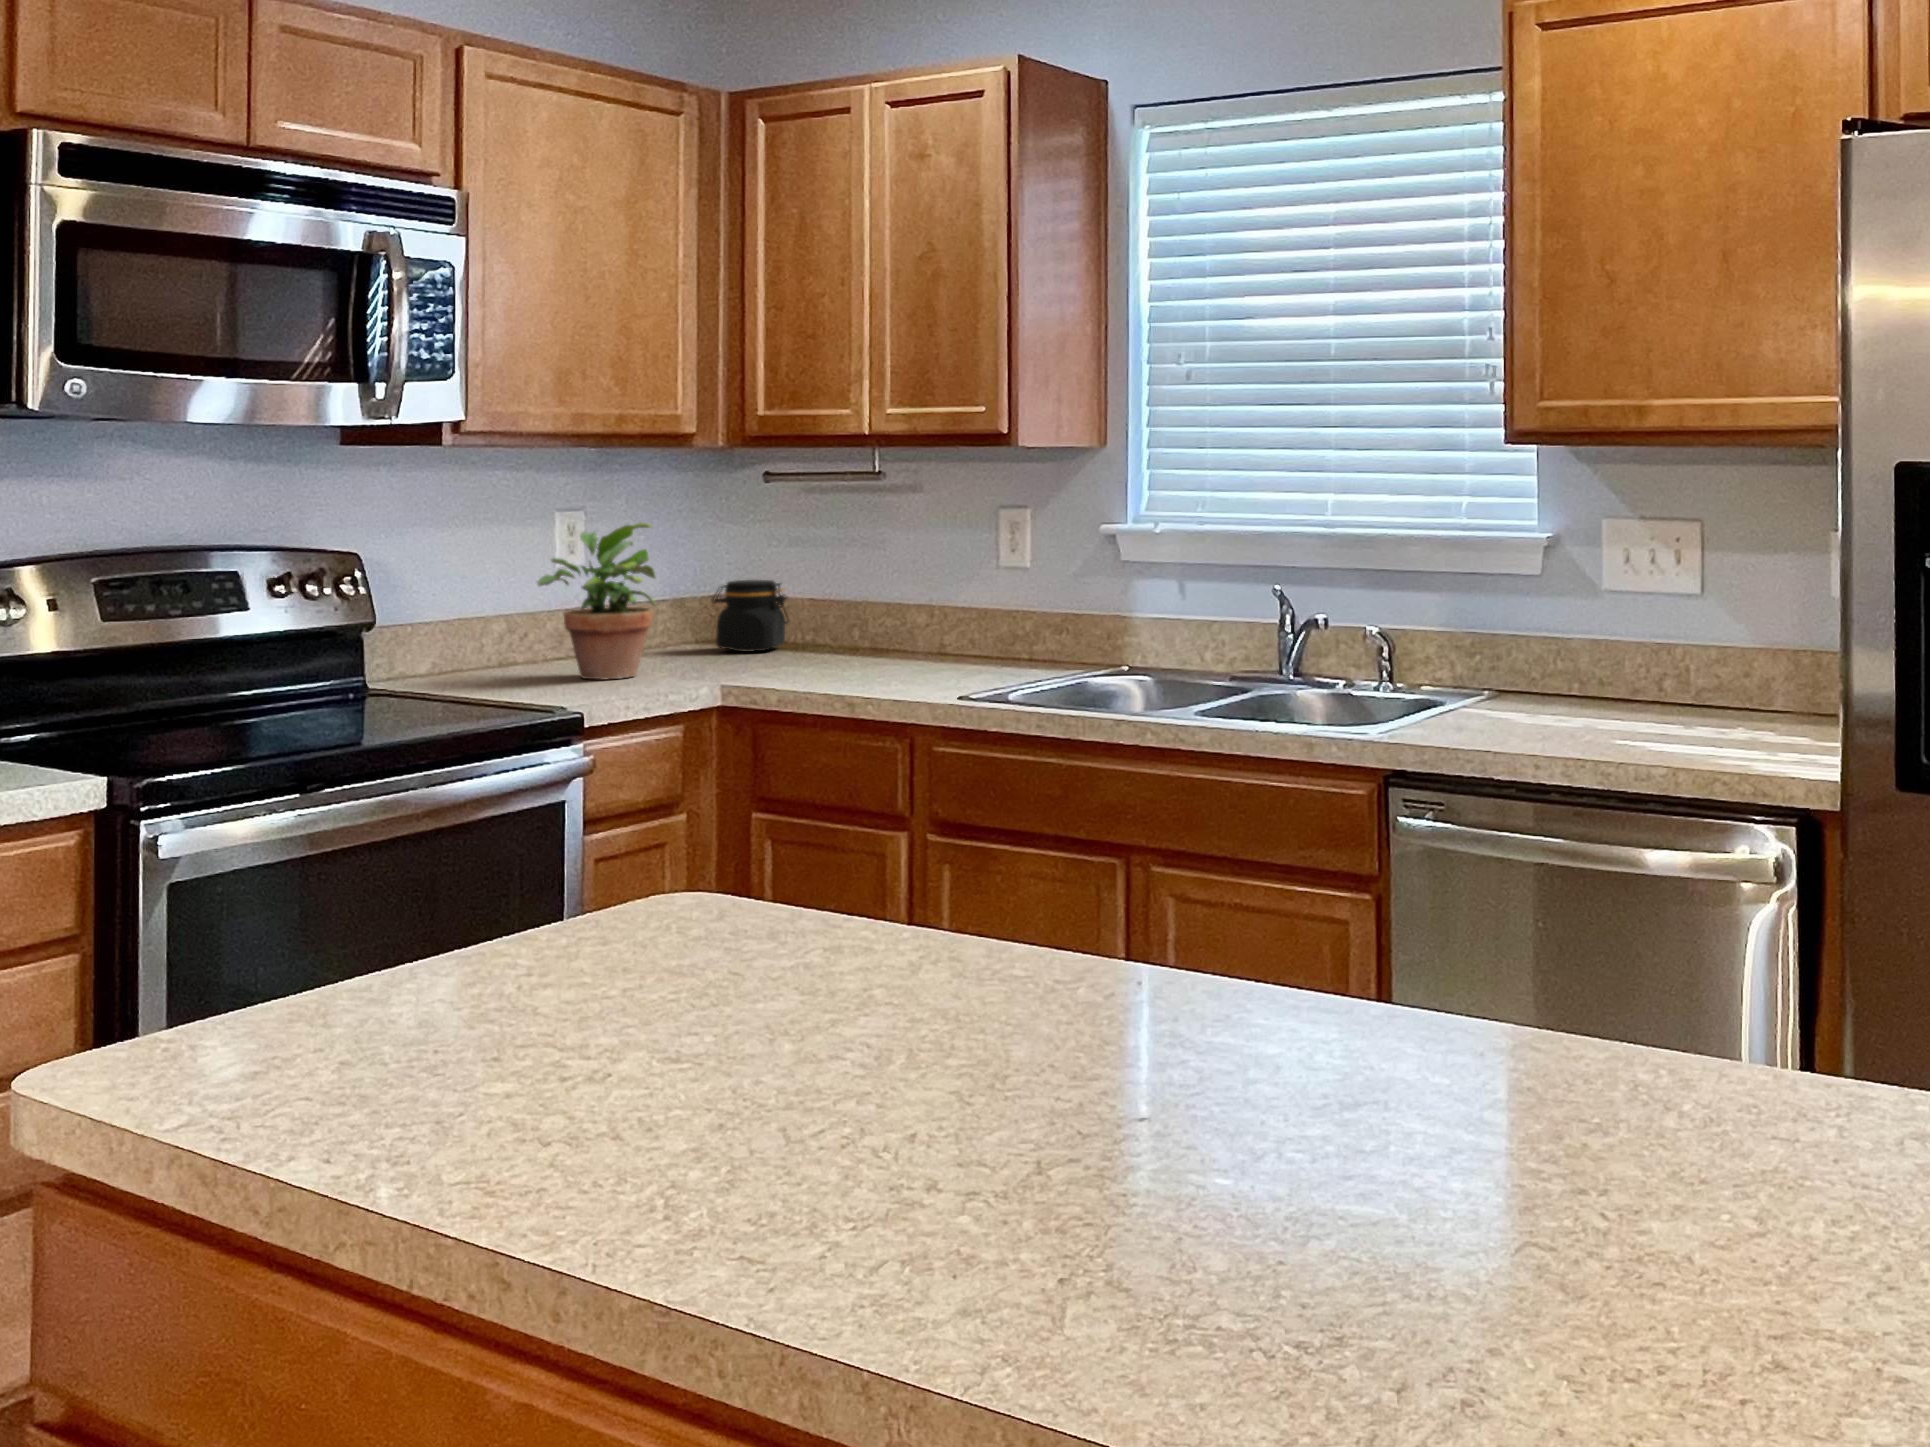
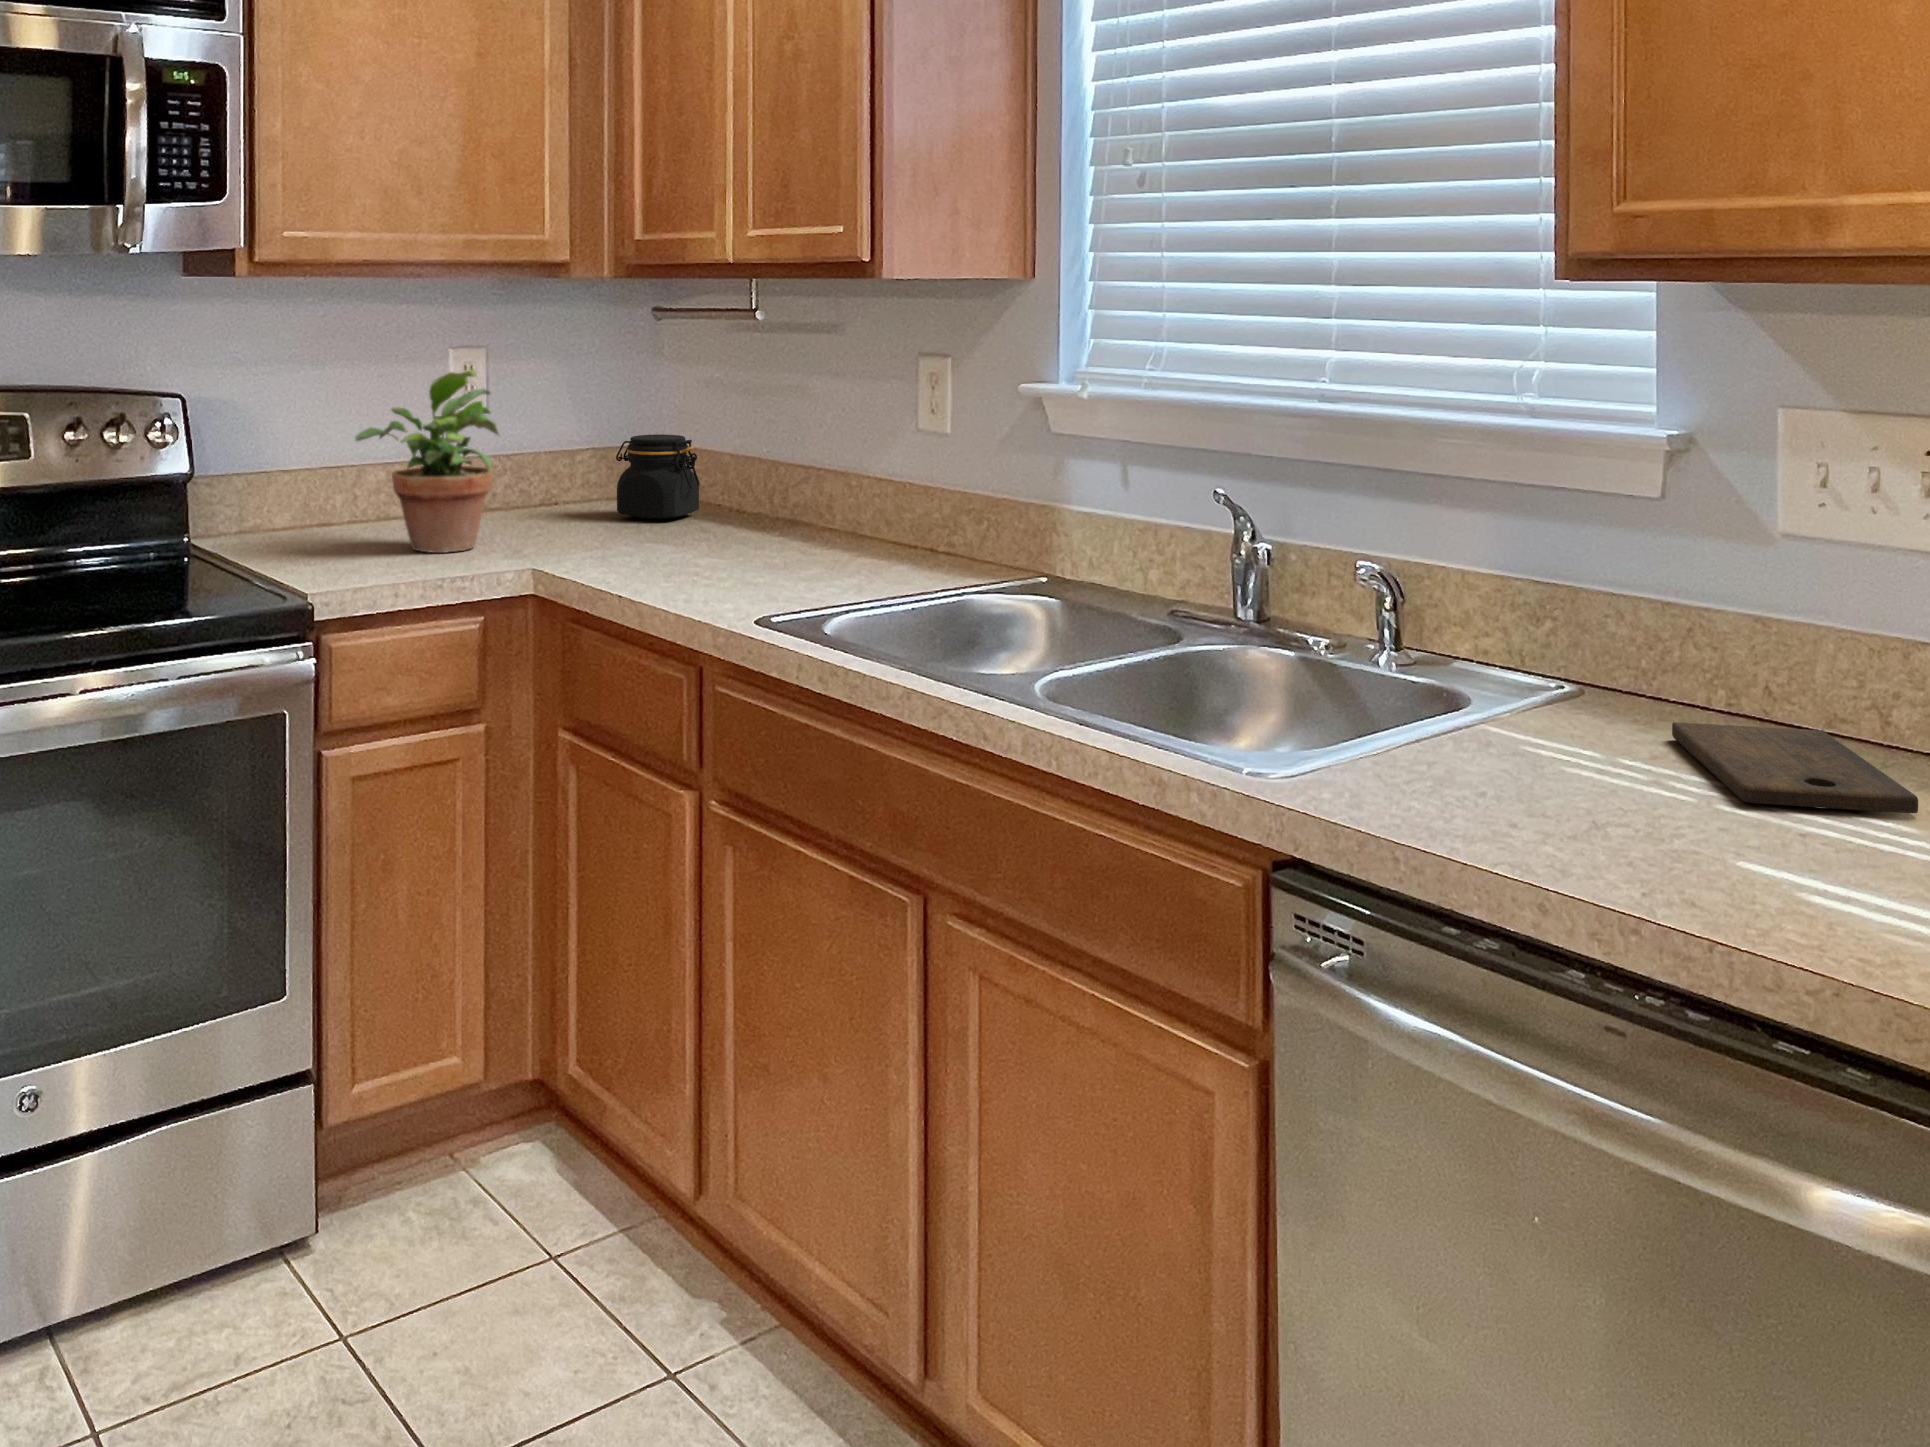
cutting board: none [1561,693,1686,722] -> present [1672,722,1918,813]

